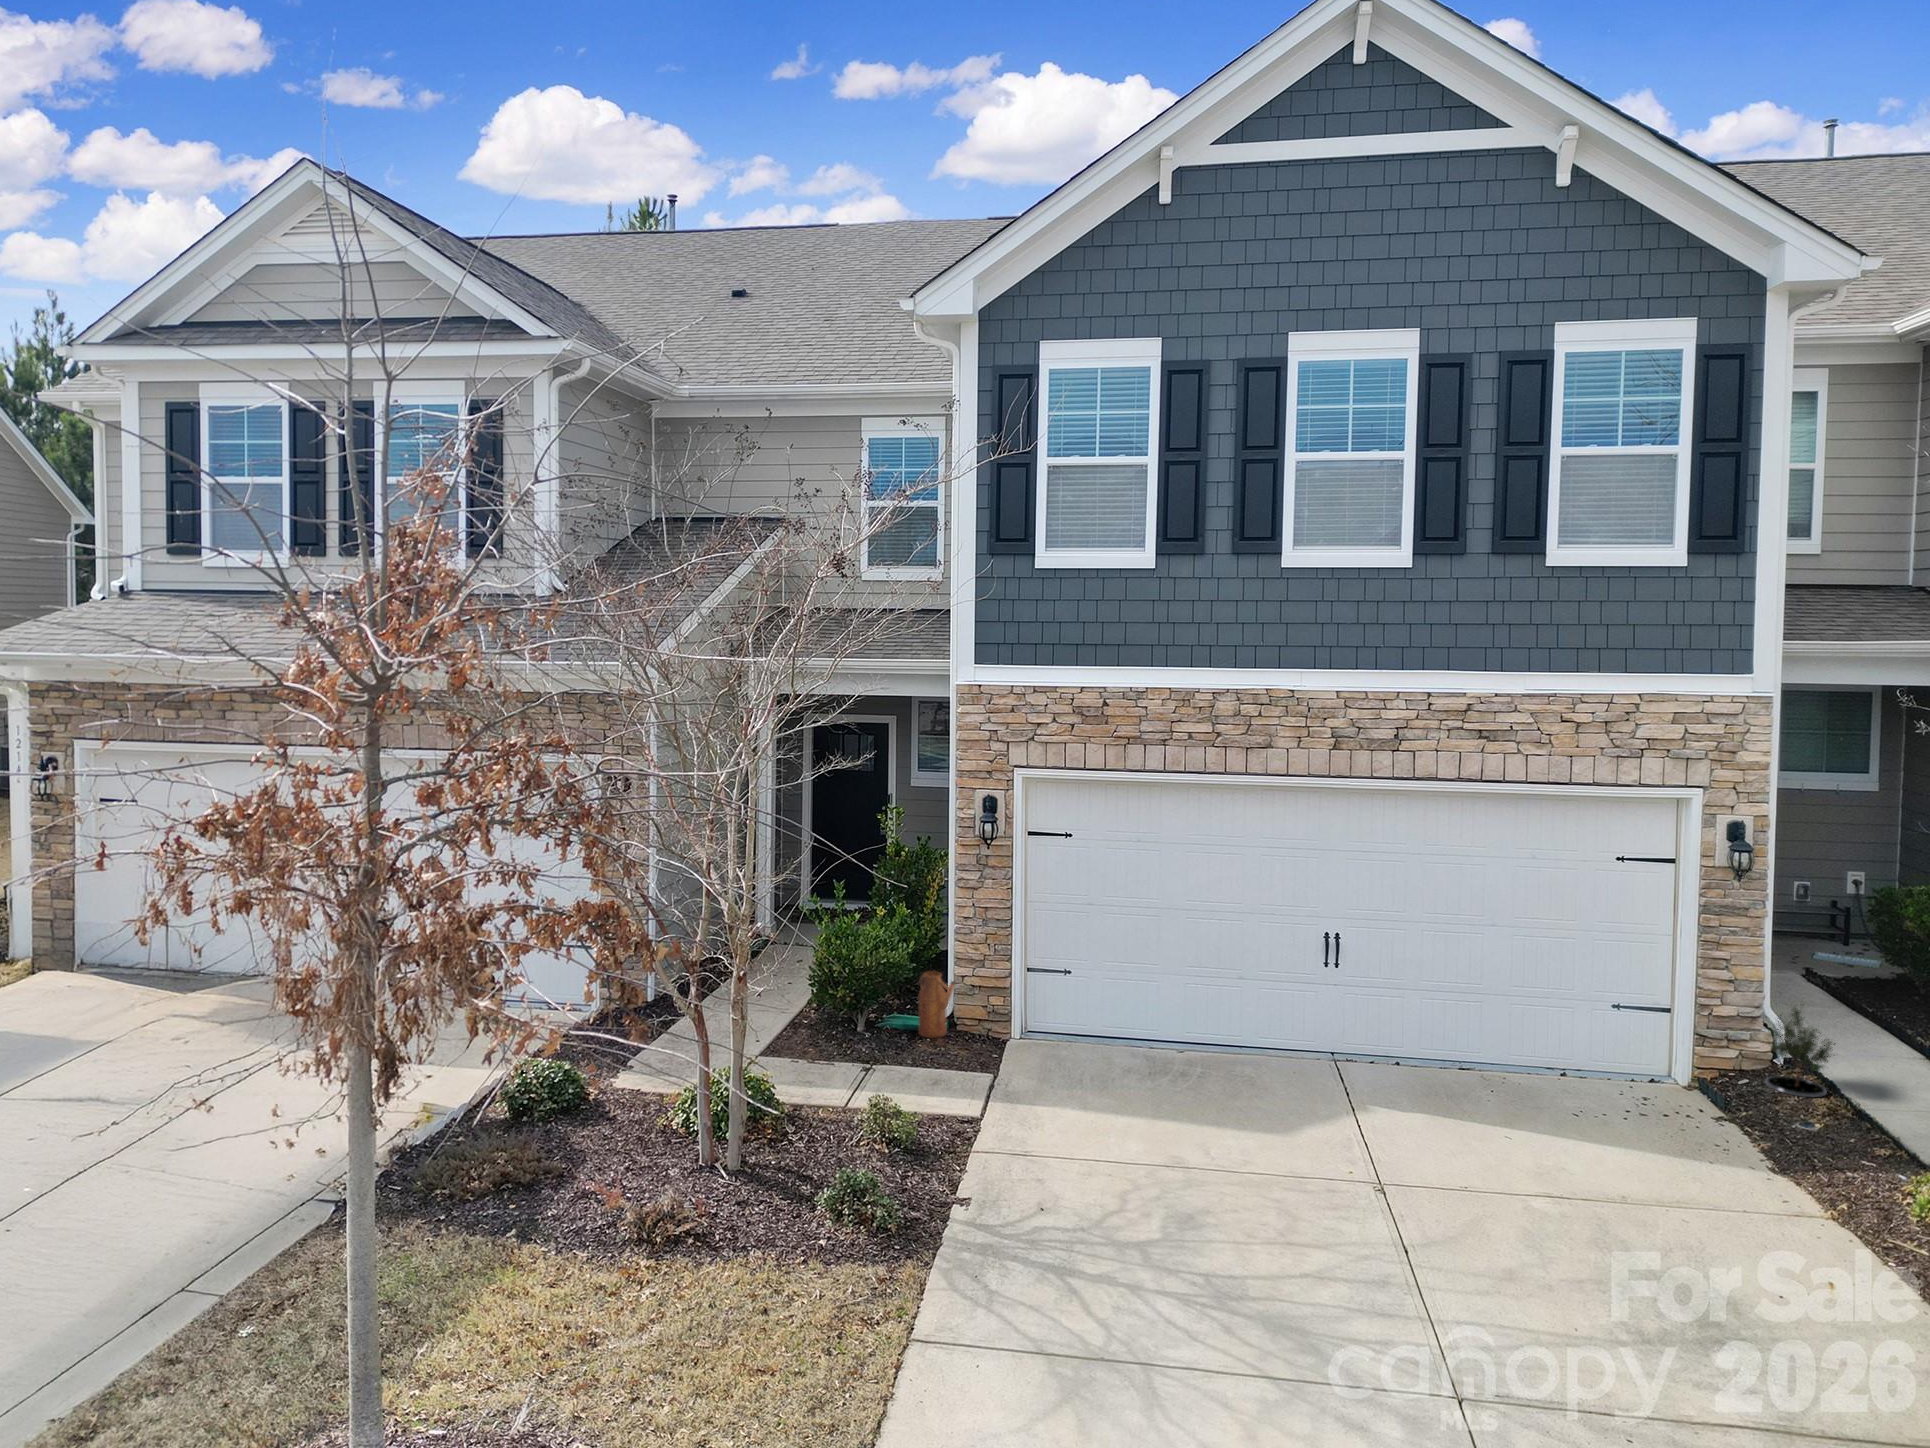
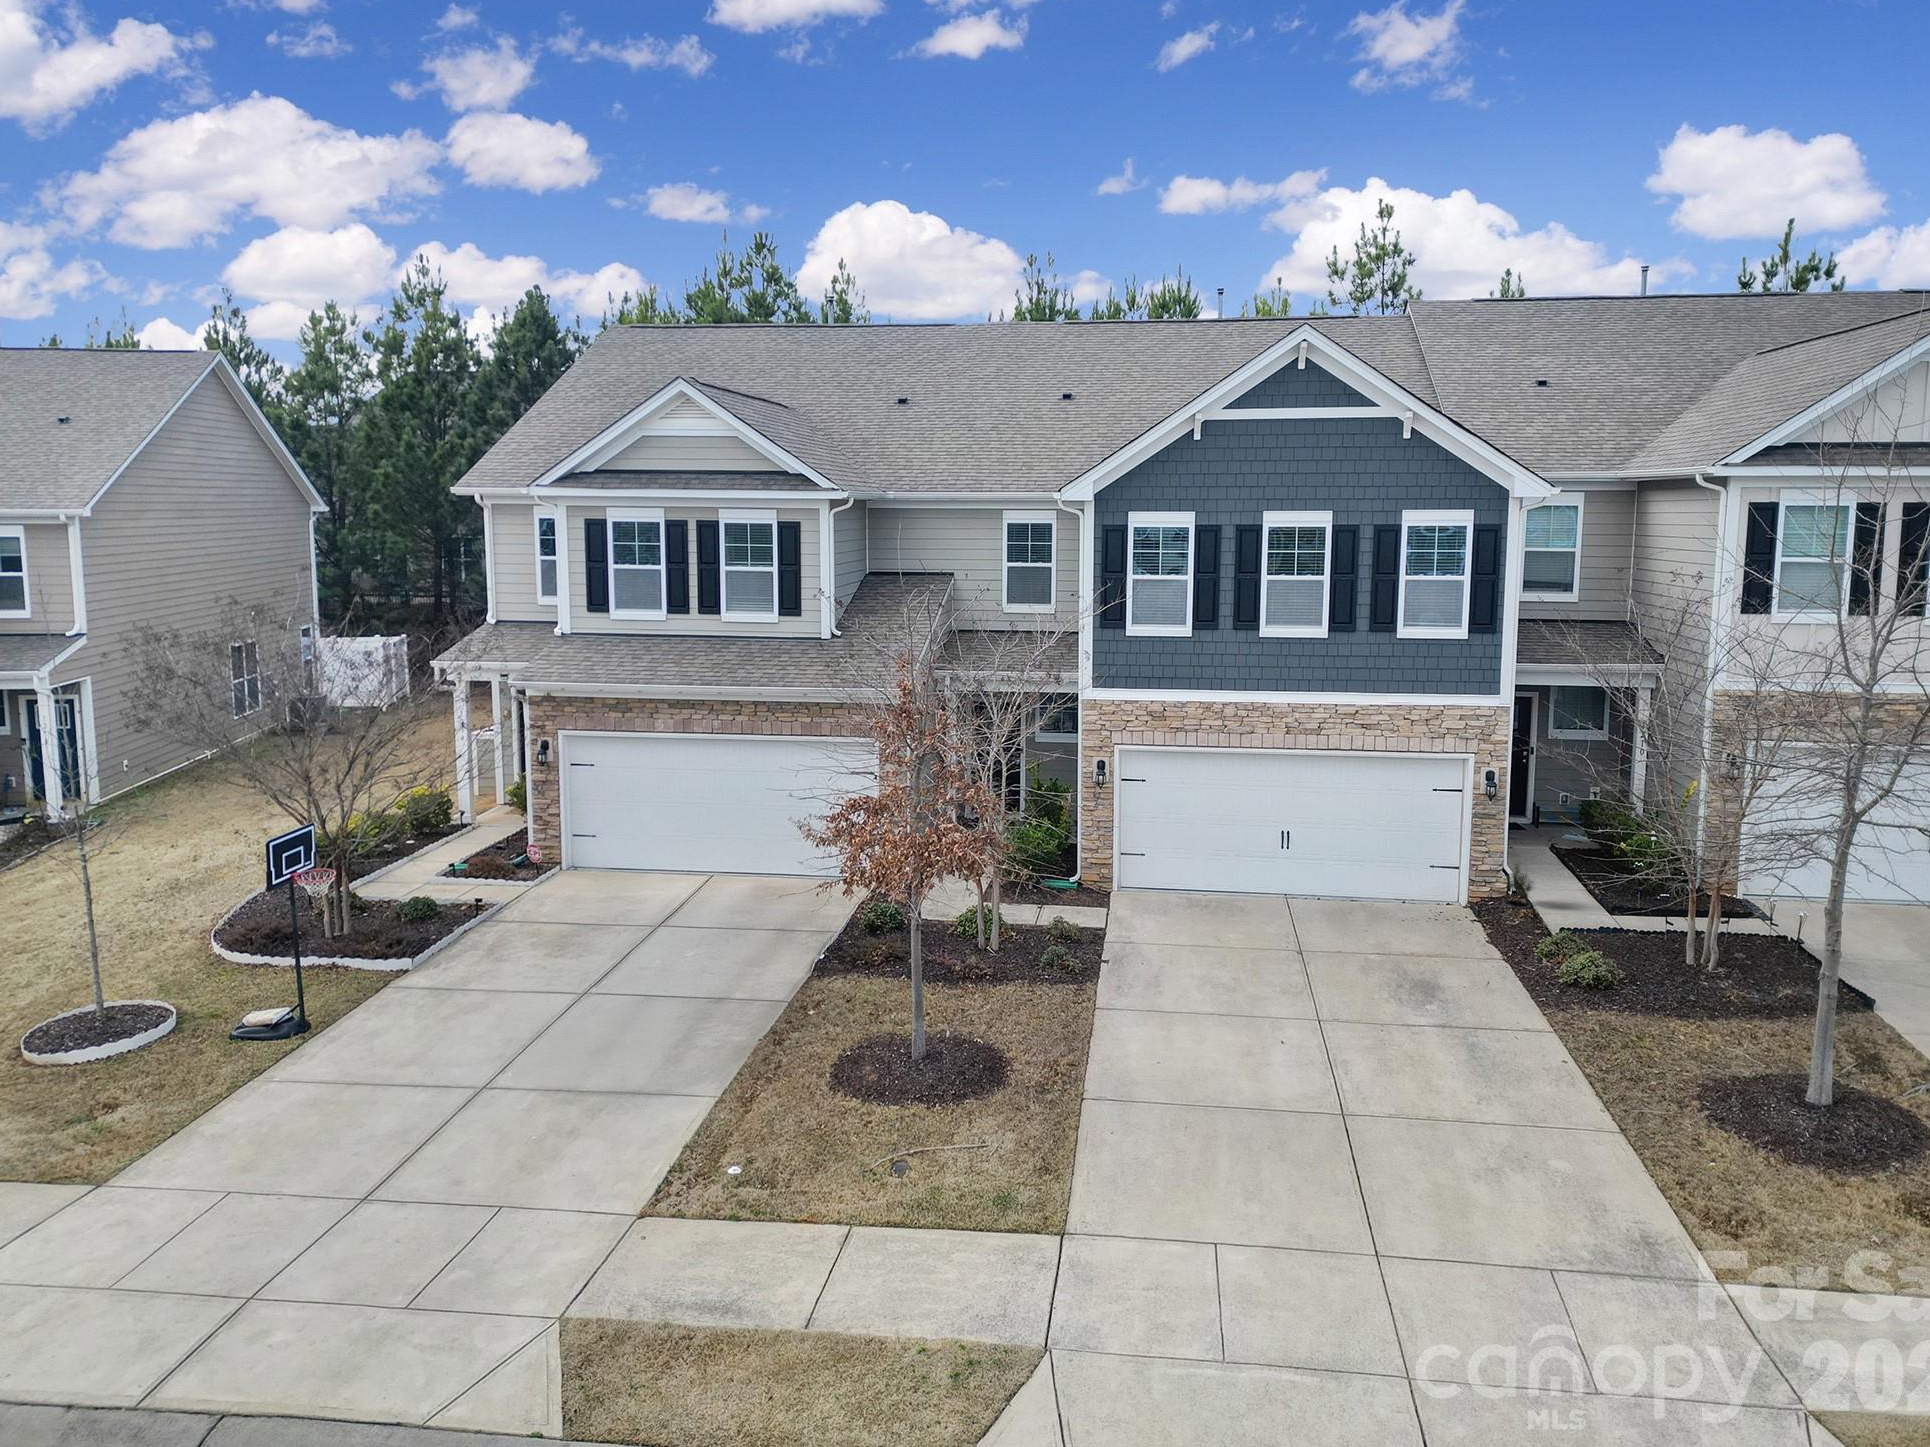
watering can: present [918,971,955,1038] -> none [1062,855,1084,891]

